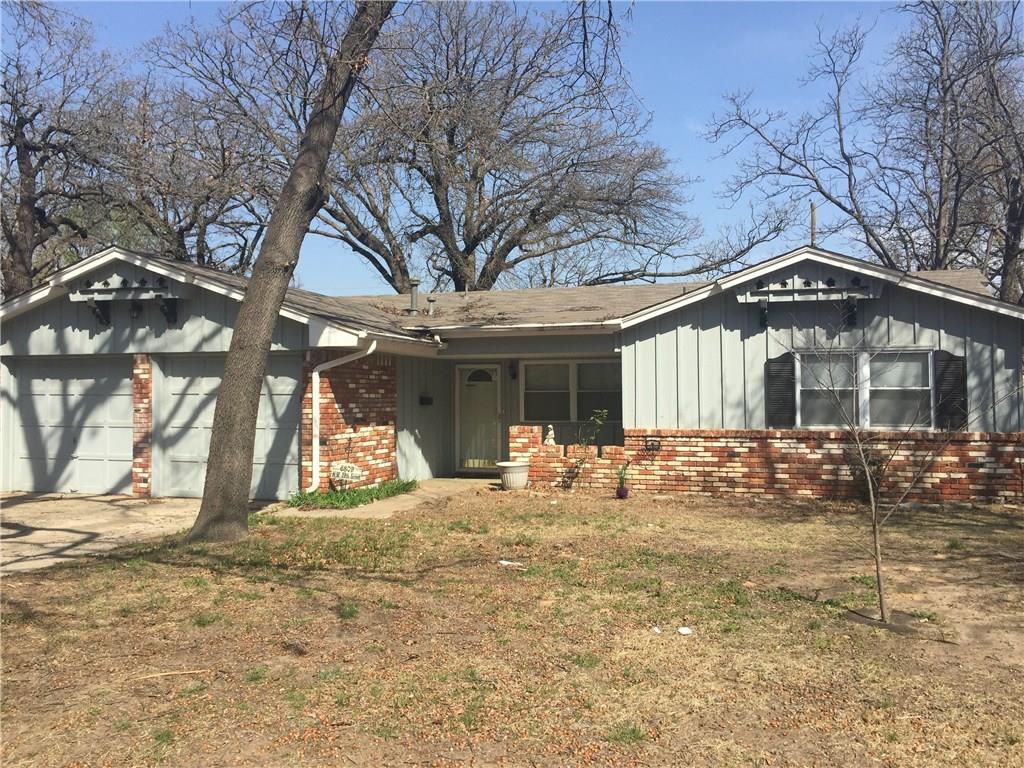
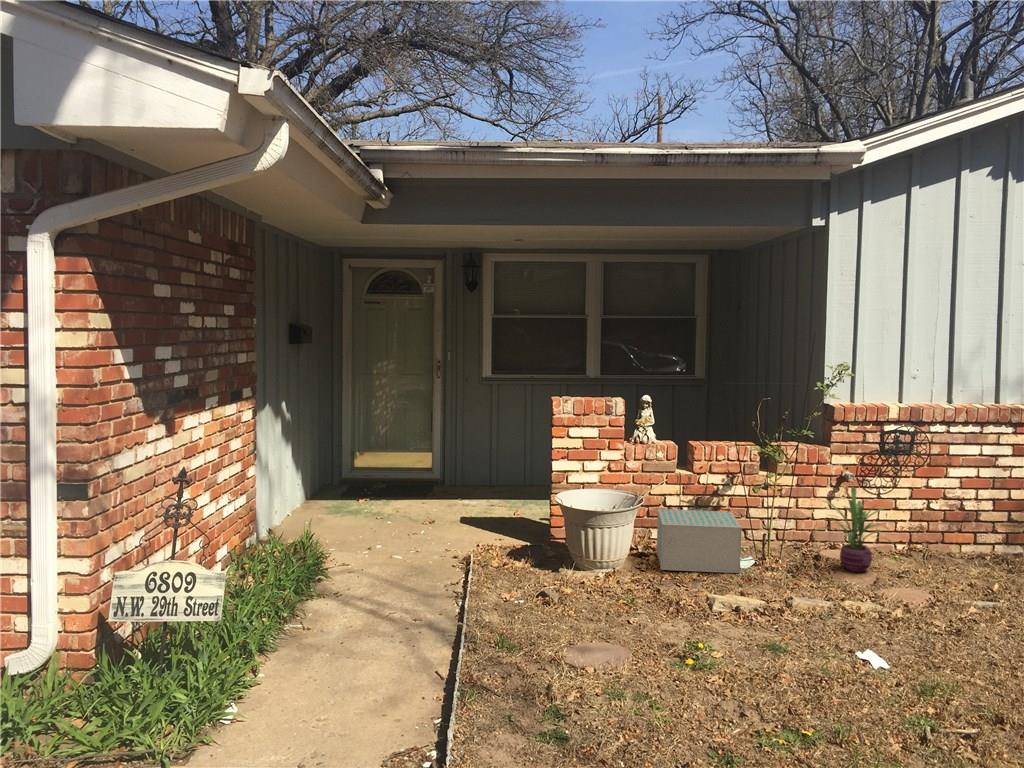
storage box: none [542,474,582,497] -> present [657,509,742,573]

